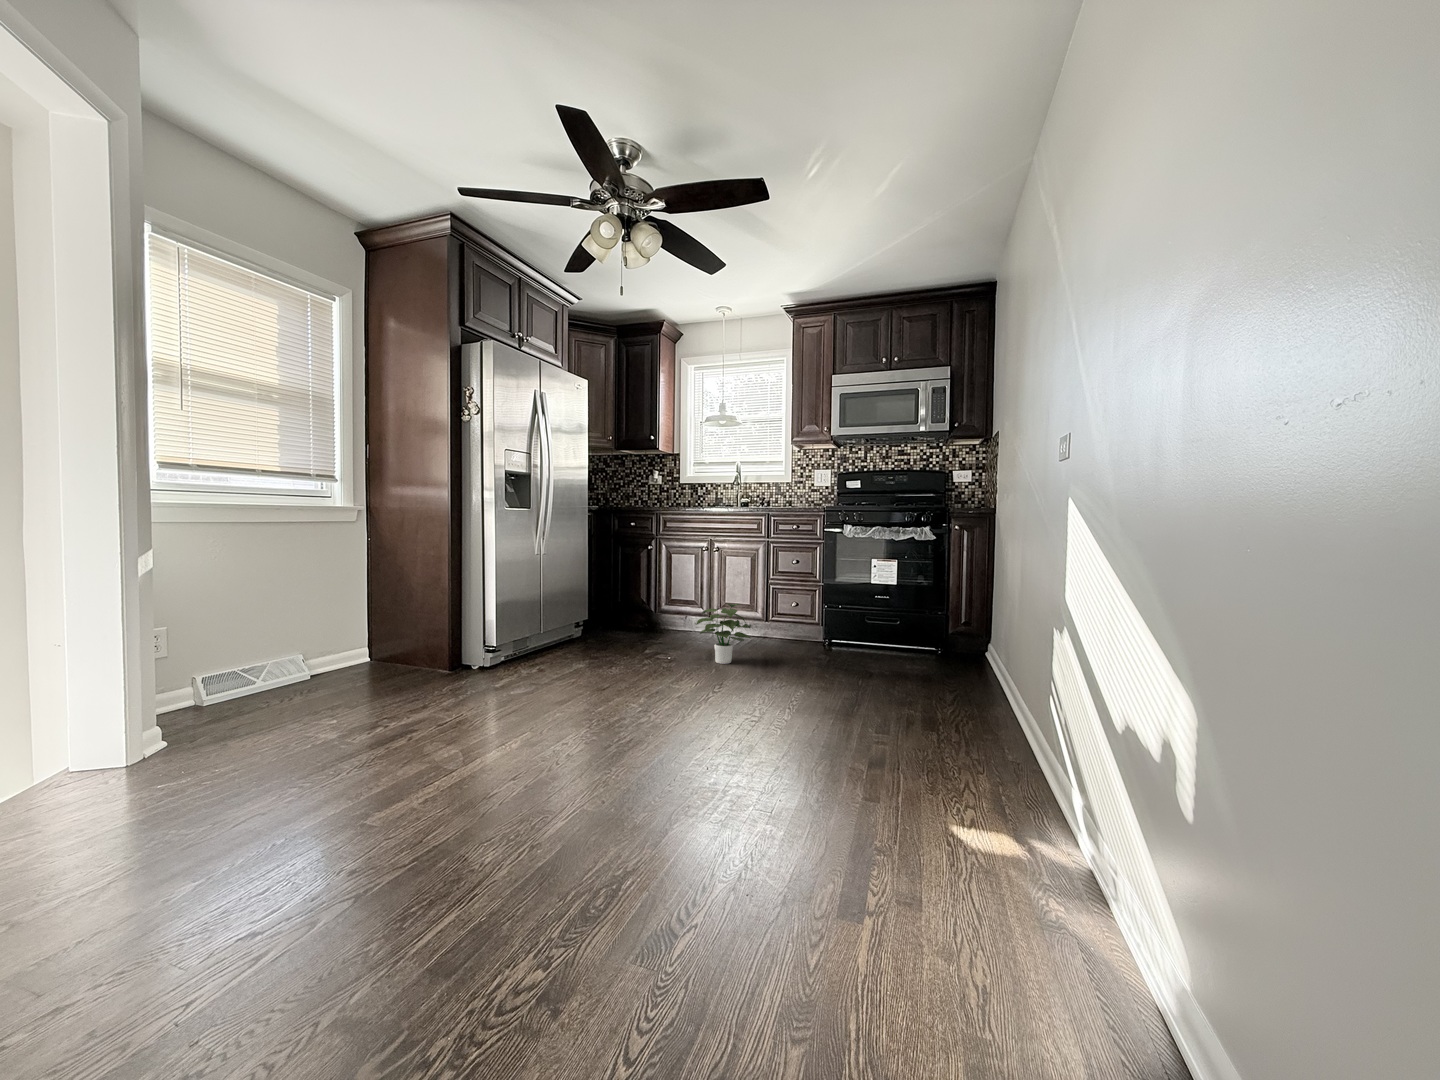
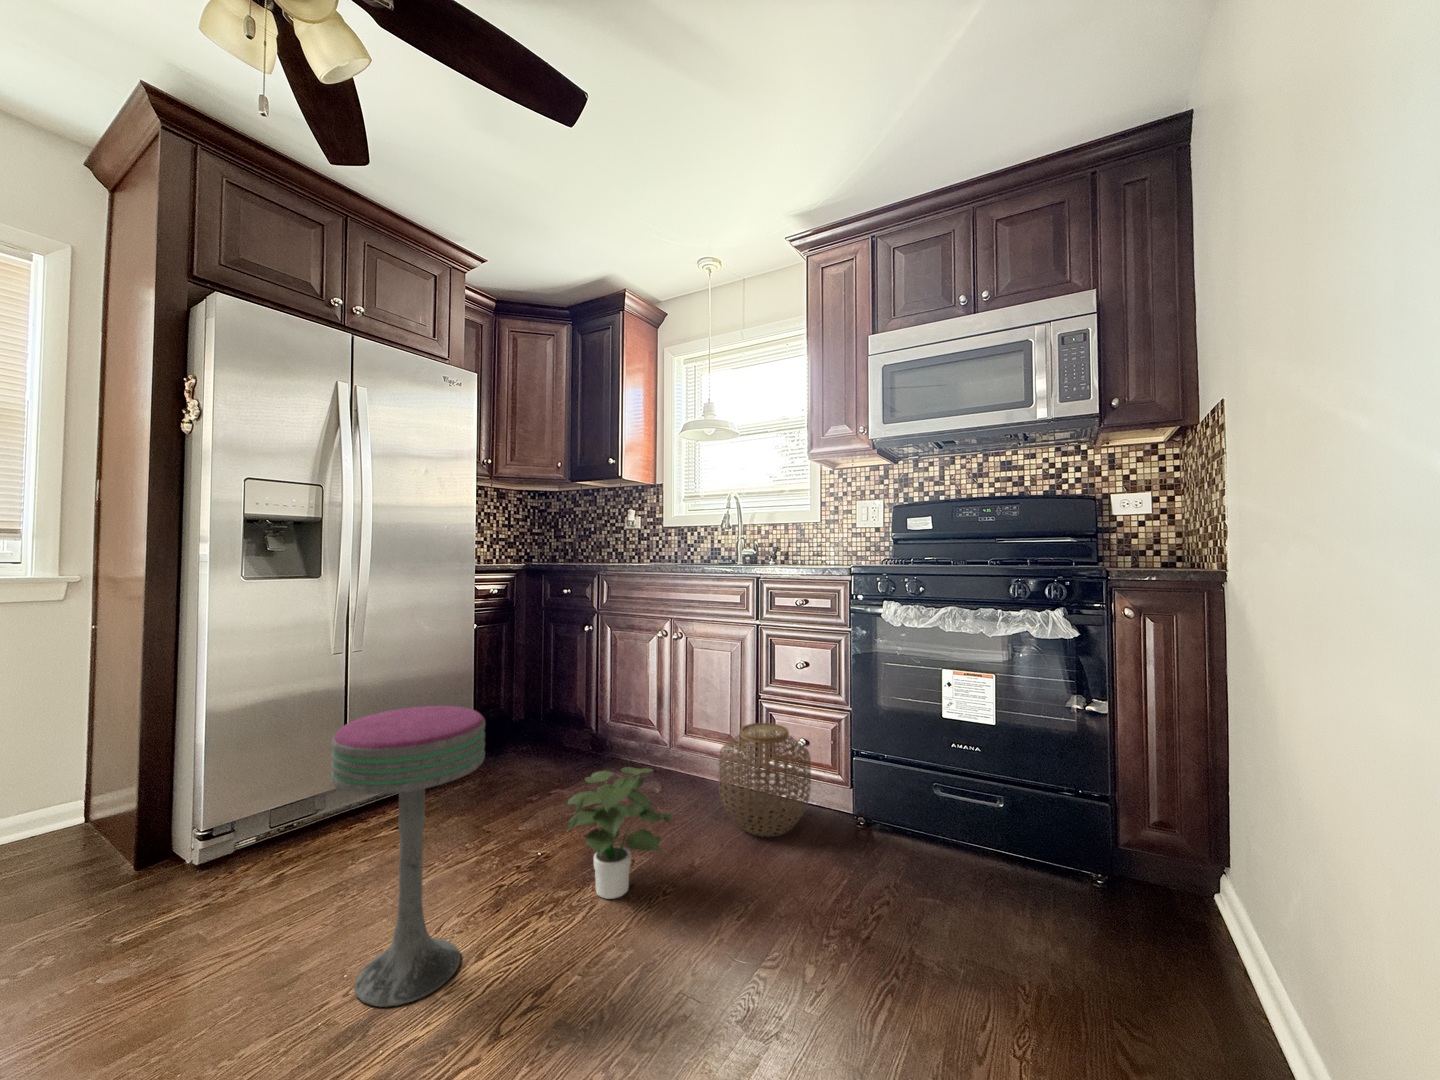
bar stool: none [630,565,692,685] -> present [331,706,485,1007]
woven basket: none [754,593,804,648] -> present [719,723,811,837]

